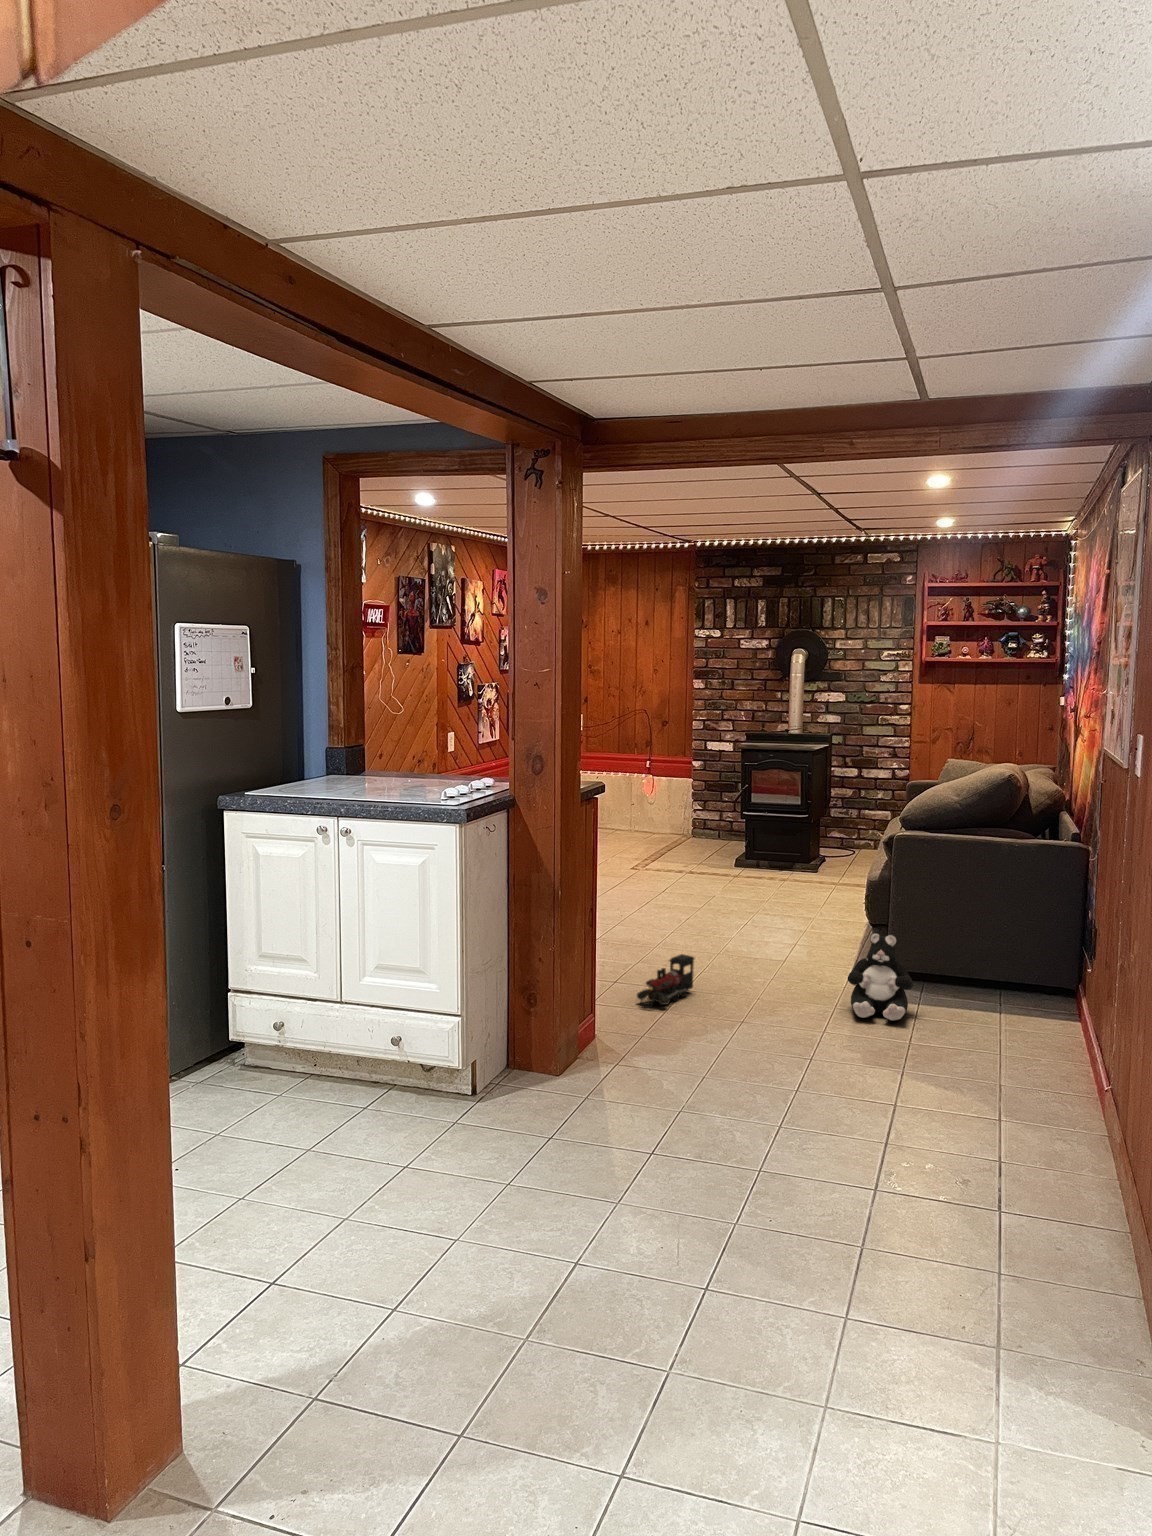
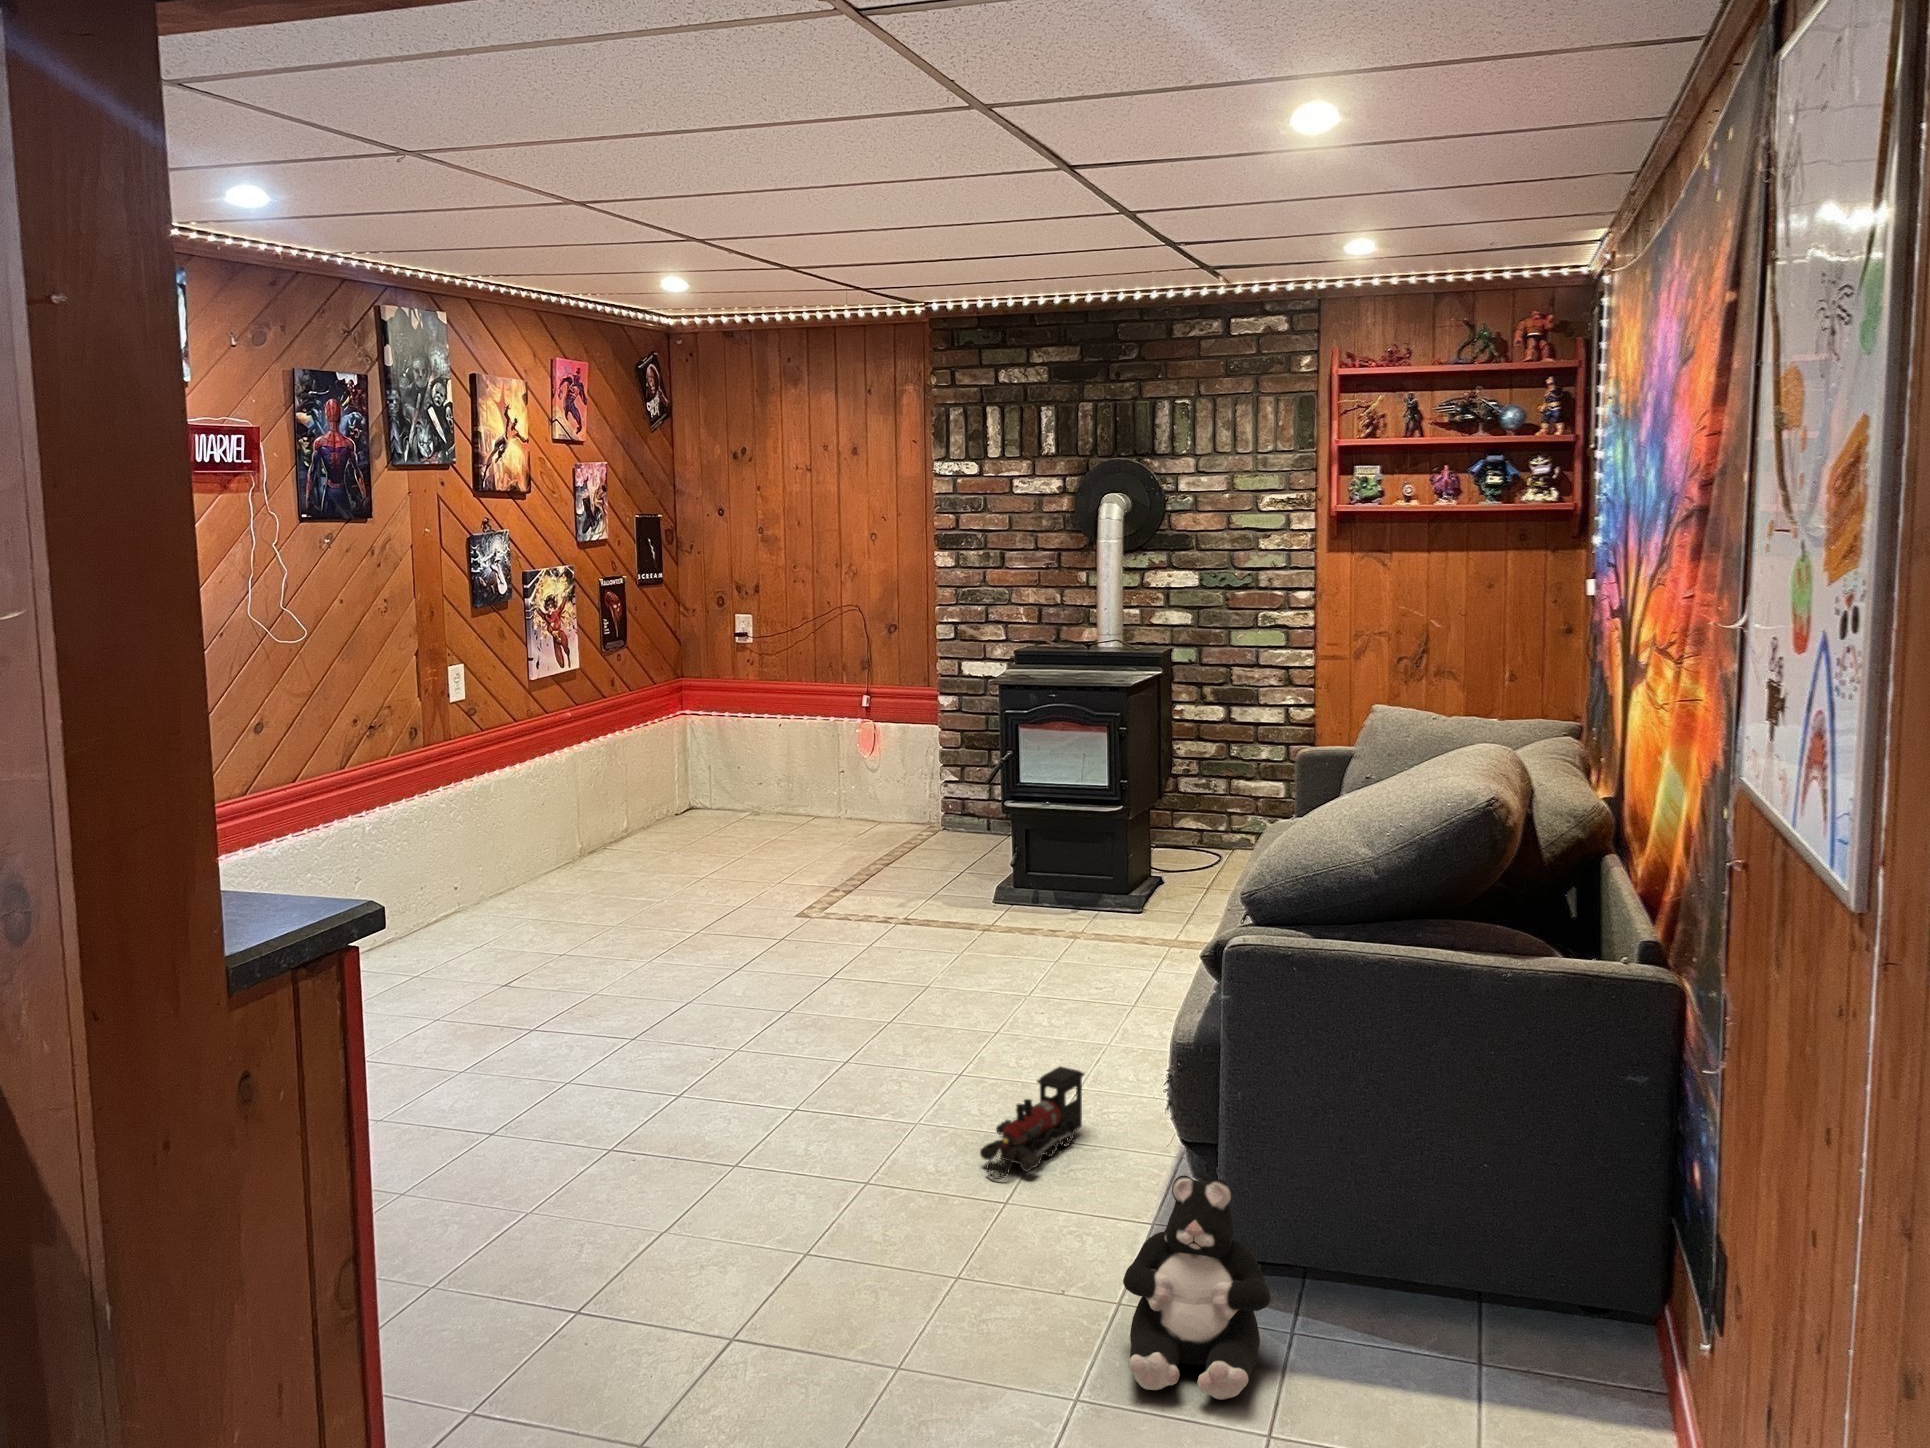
toy train: present [637,954,694,1009] -> present [980,1066,1084,1180]

